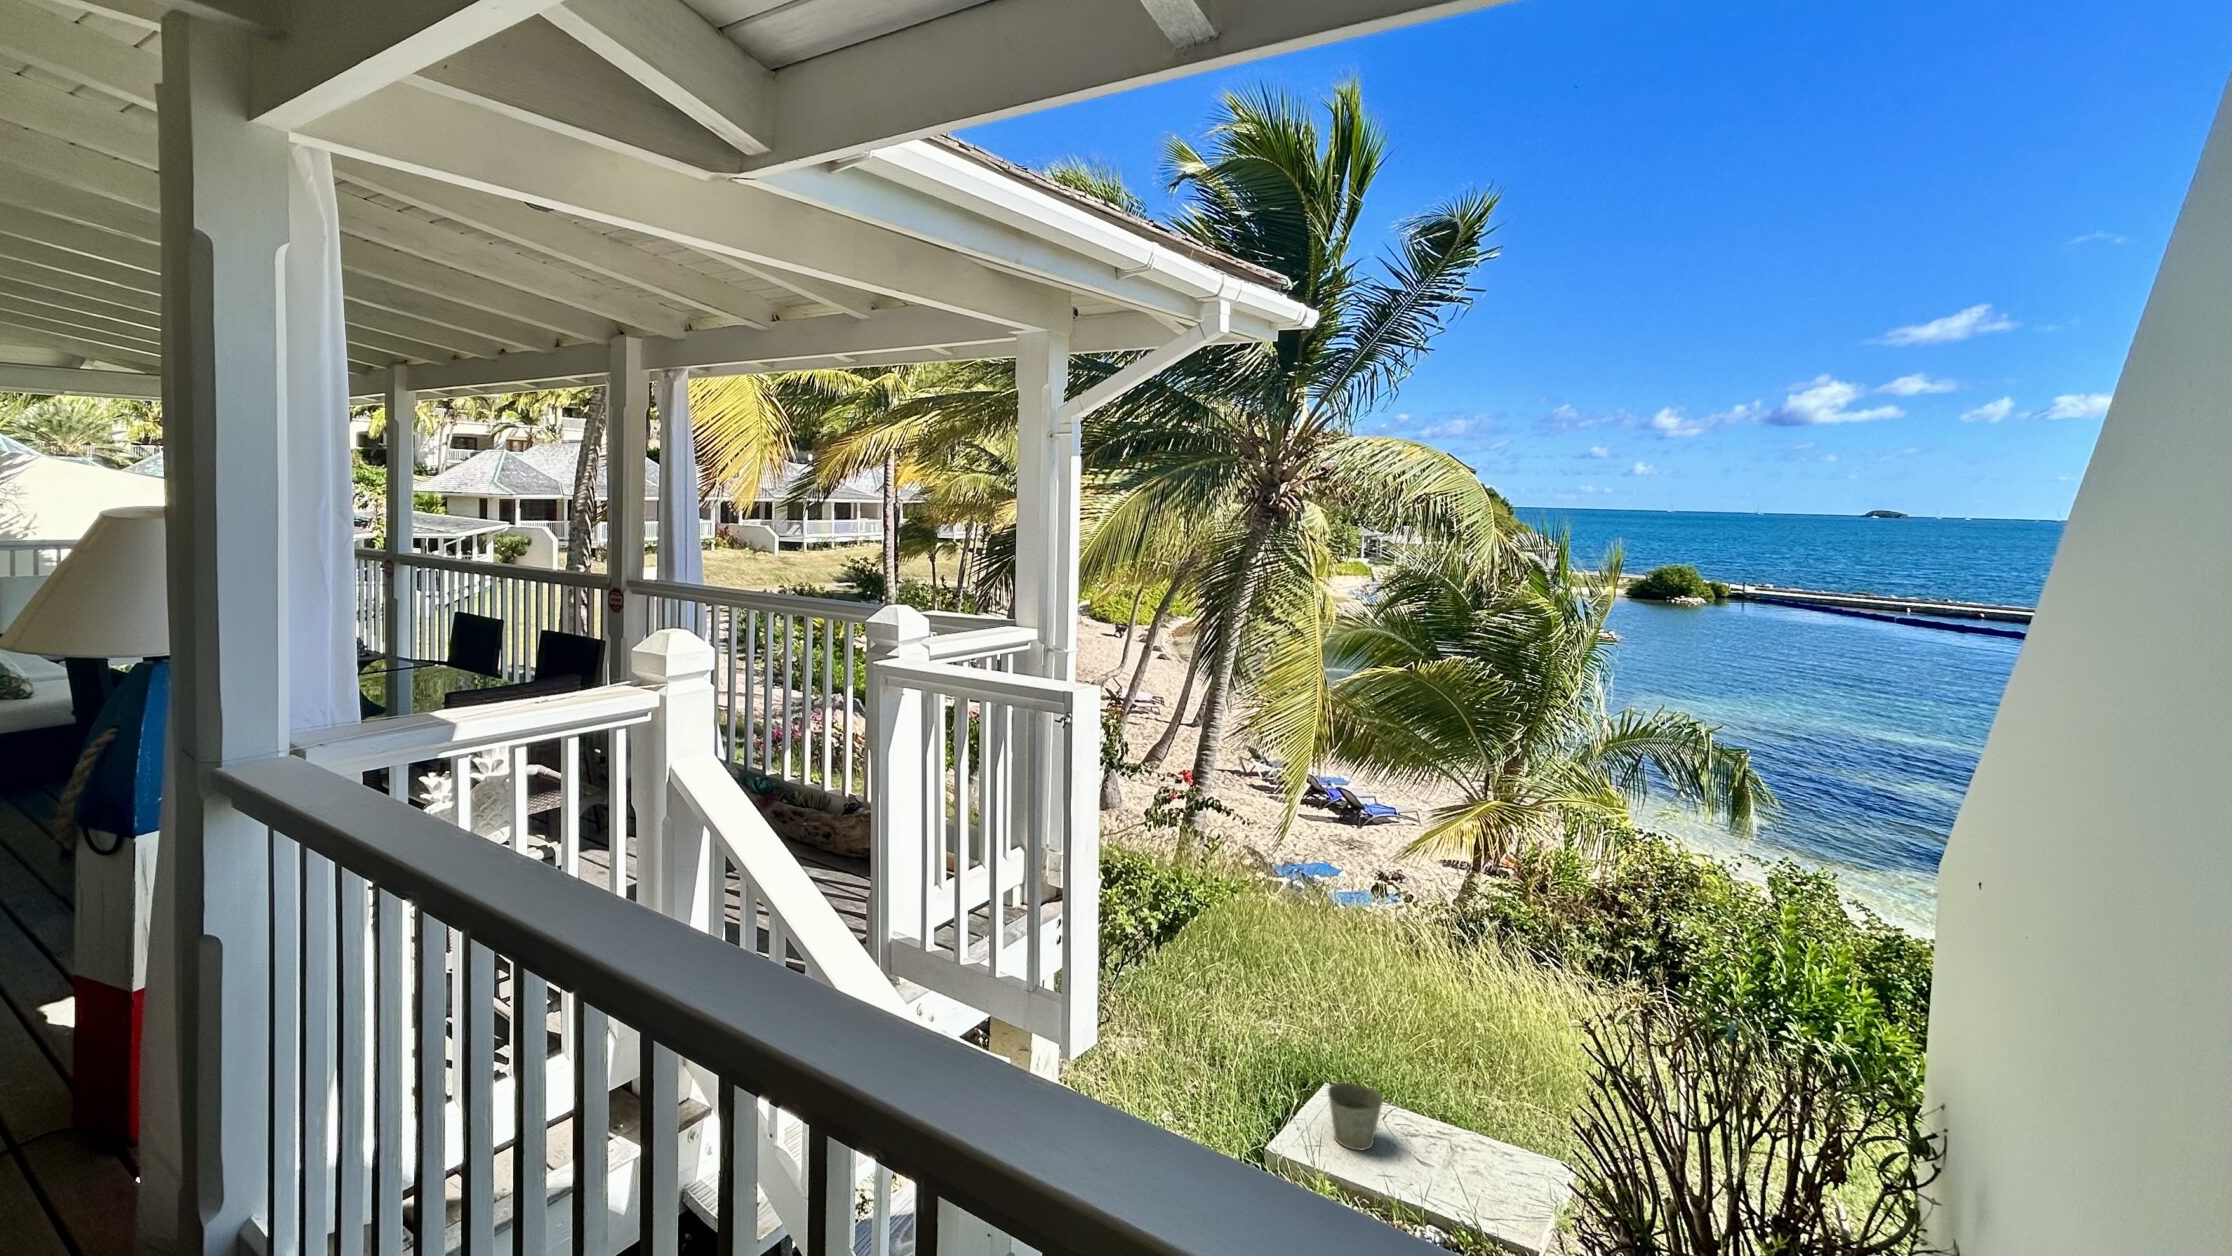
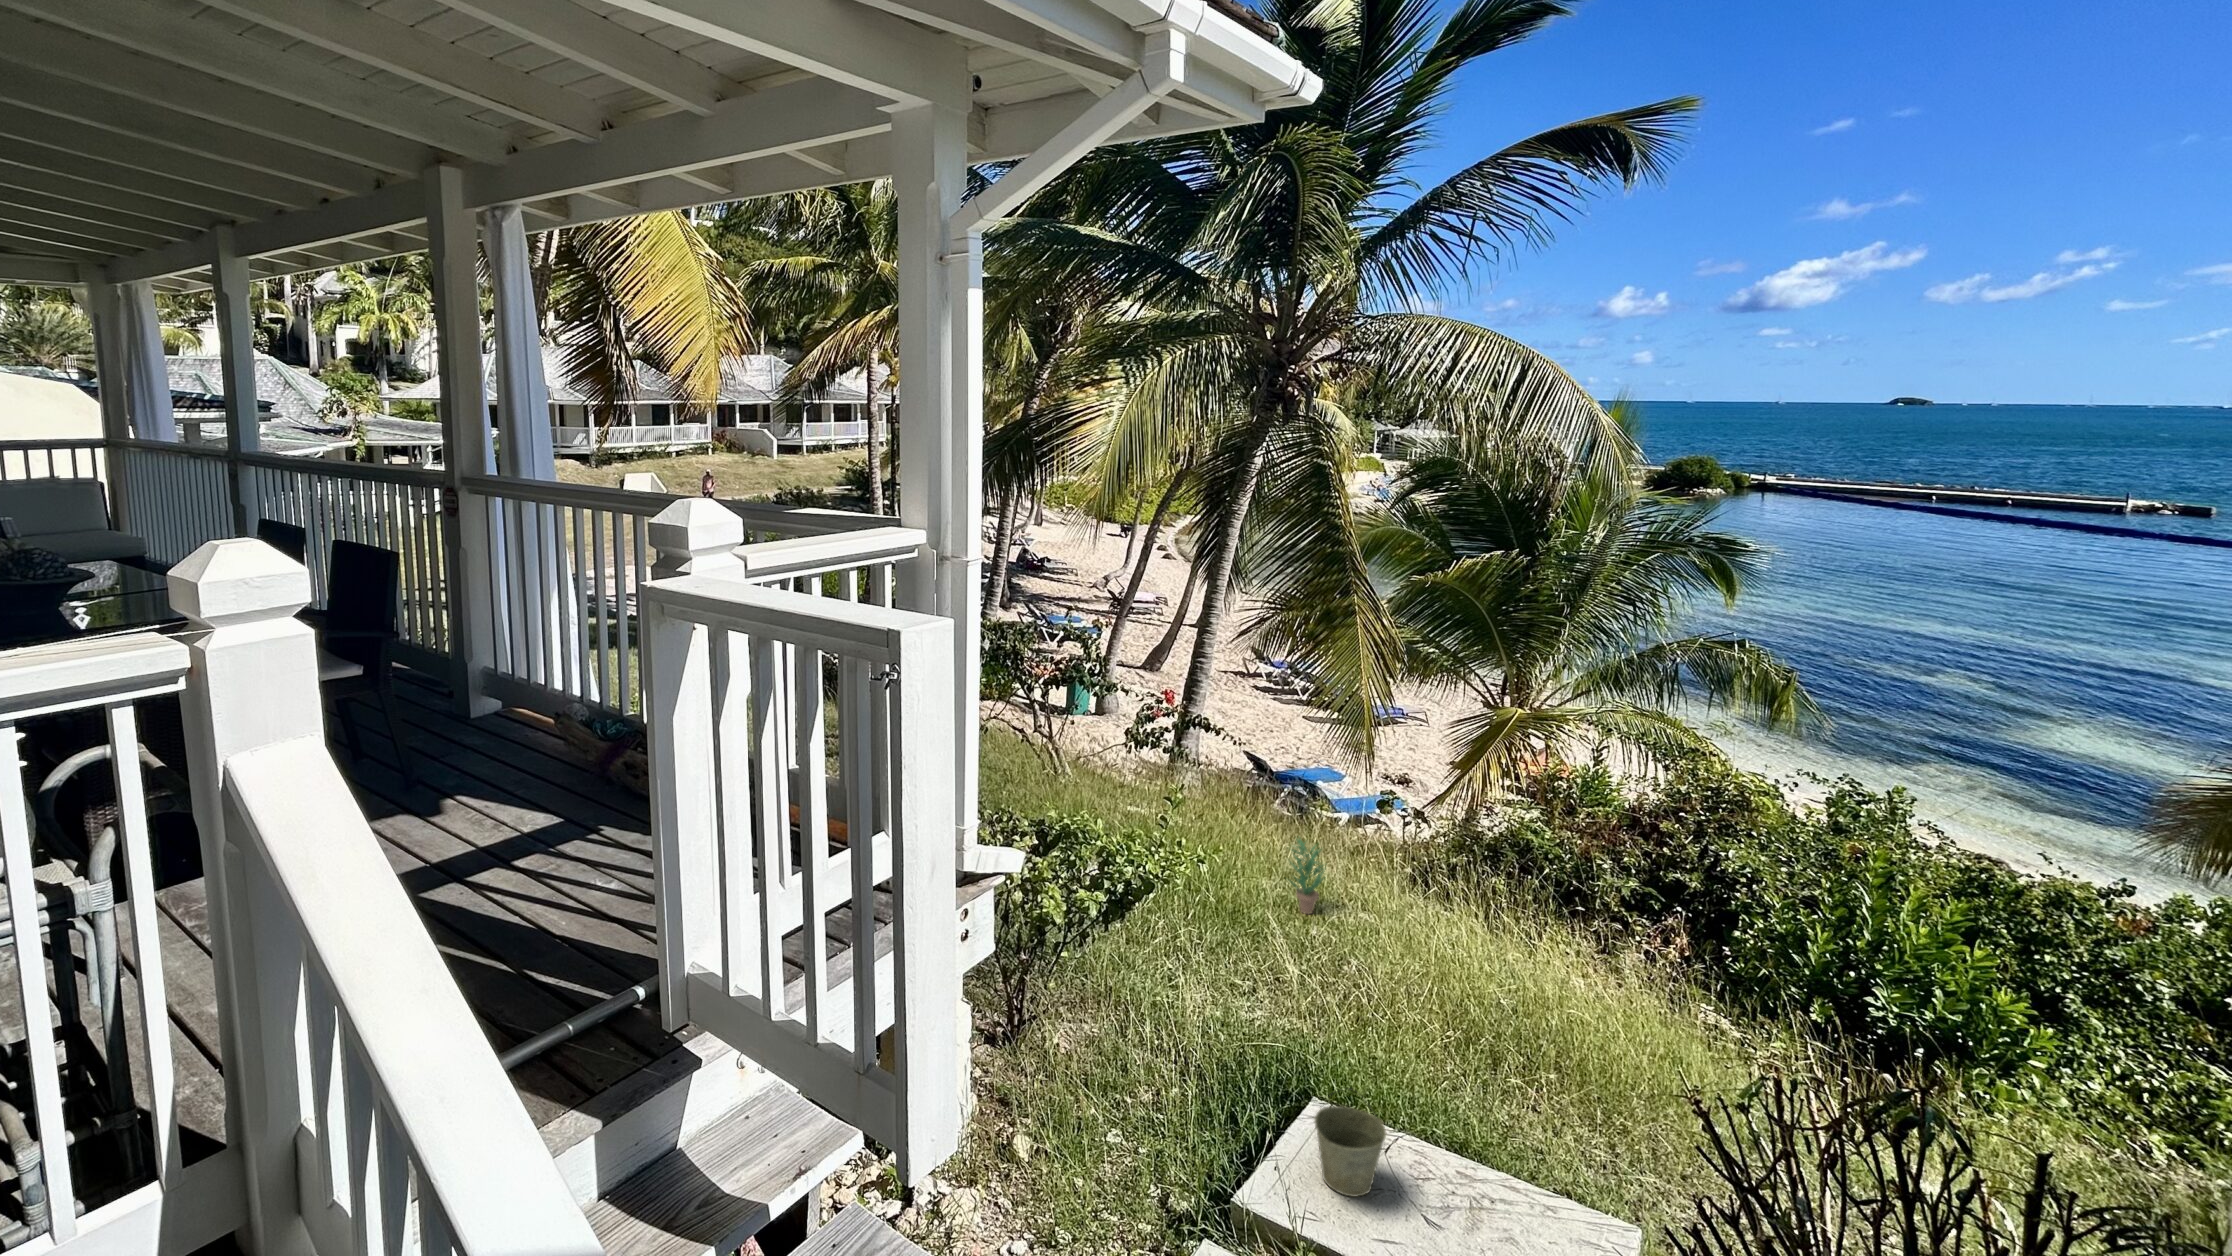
potted plant: none [1293,893,1331,962] -> present [1290,839,1324,914]

